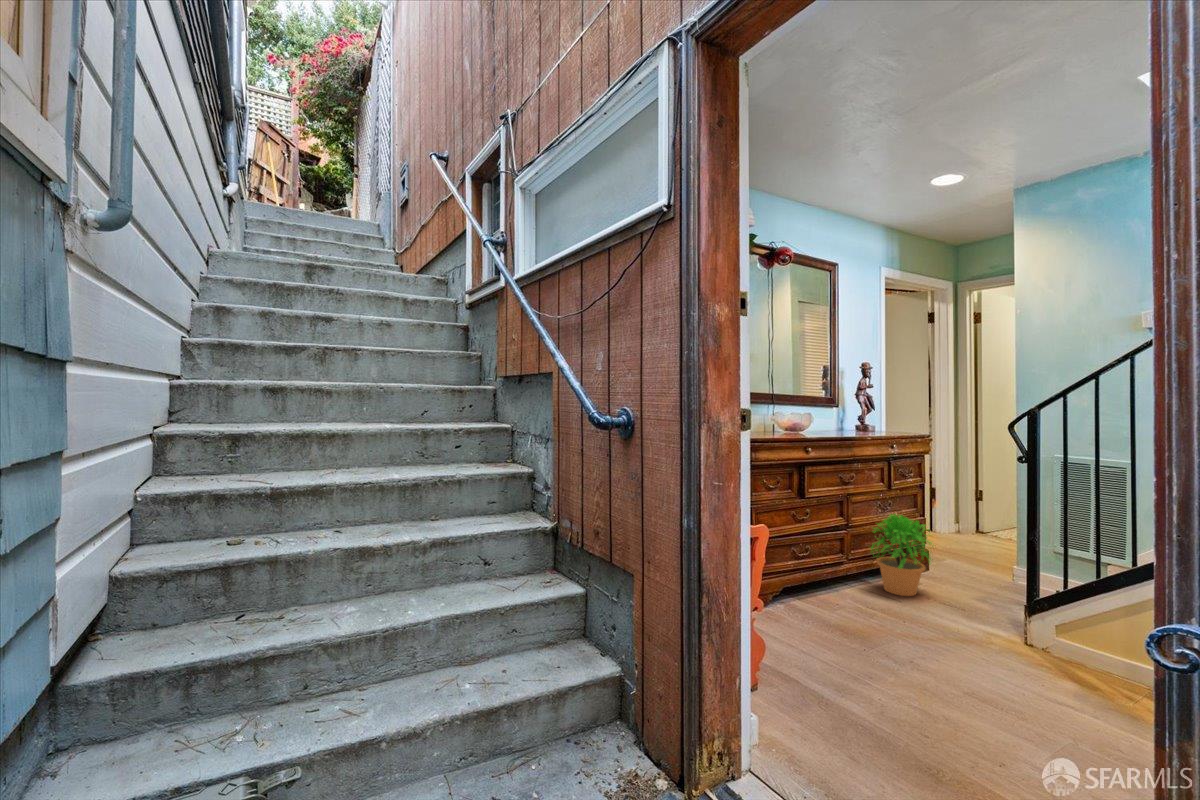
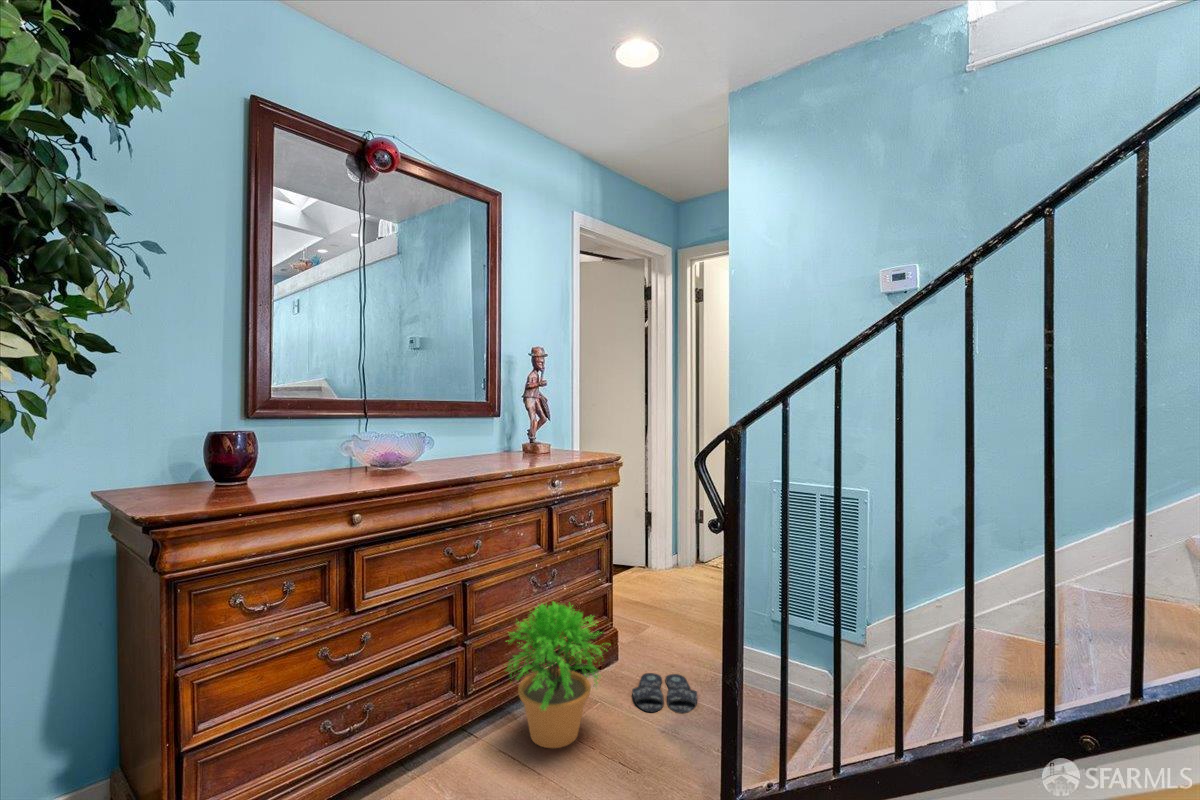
slippers: none [947,577,998,596] -> present [632,673,697,714]

